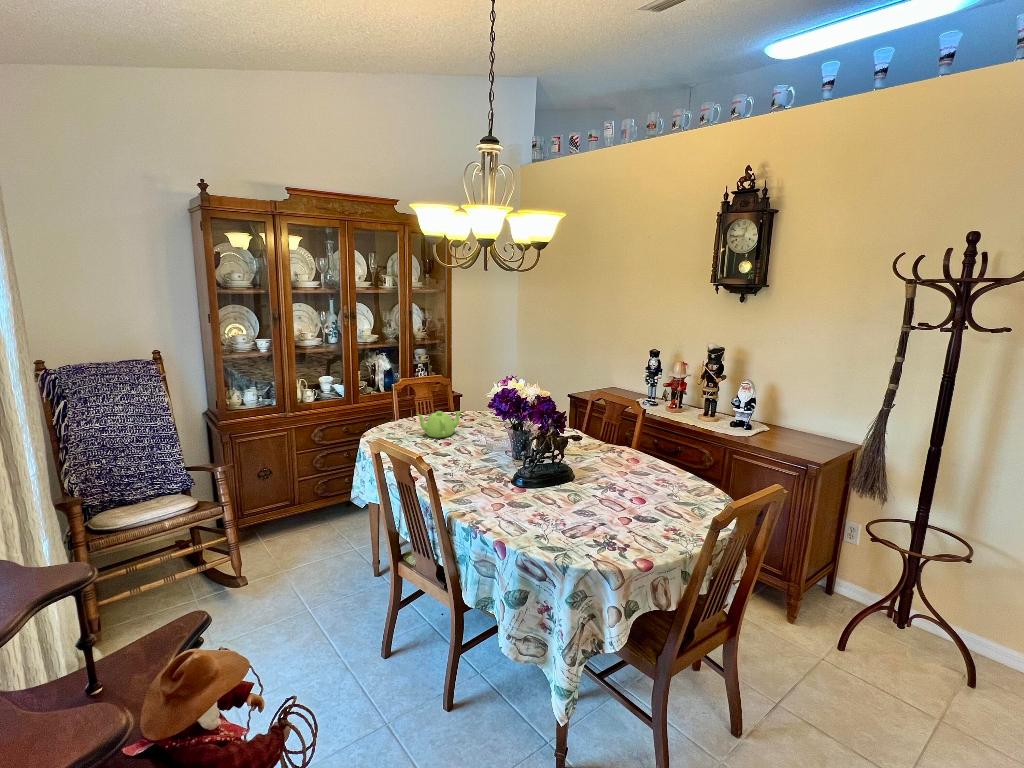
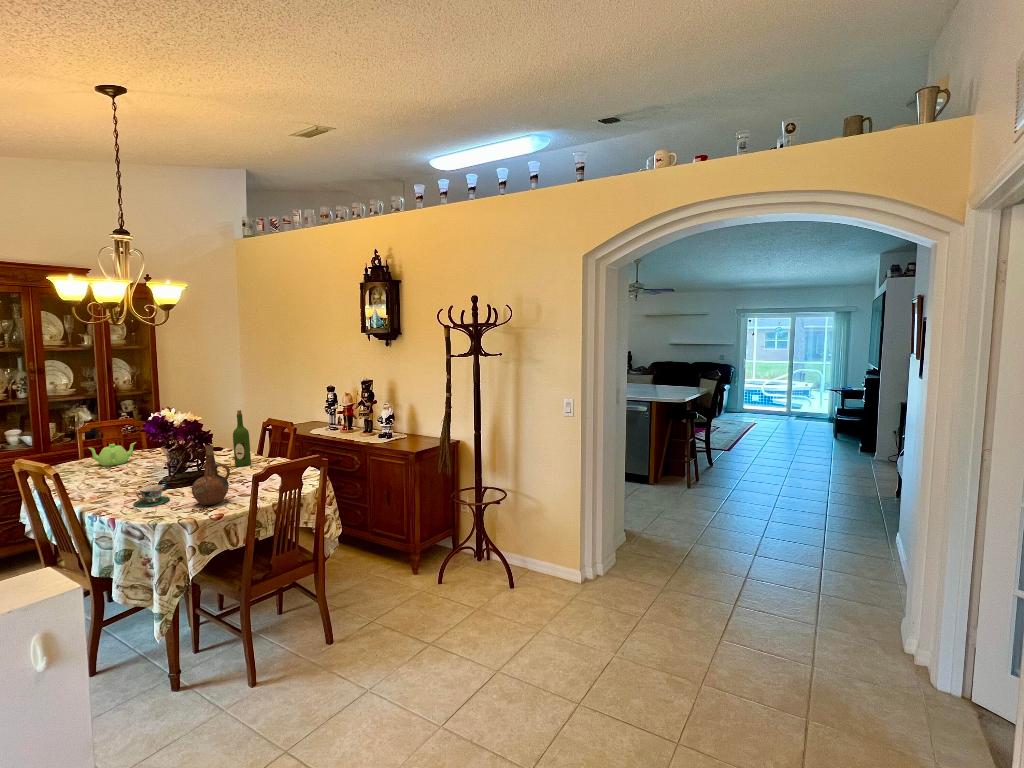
wine bottle: none [586,386,607,459] -> present [233,410,251,466]
ceramic pitcher: none [596,452,647,539] -> present [192,445,230,505]
teacup: none [514,493,555,527] -> present [133,485,170,507]

